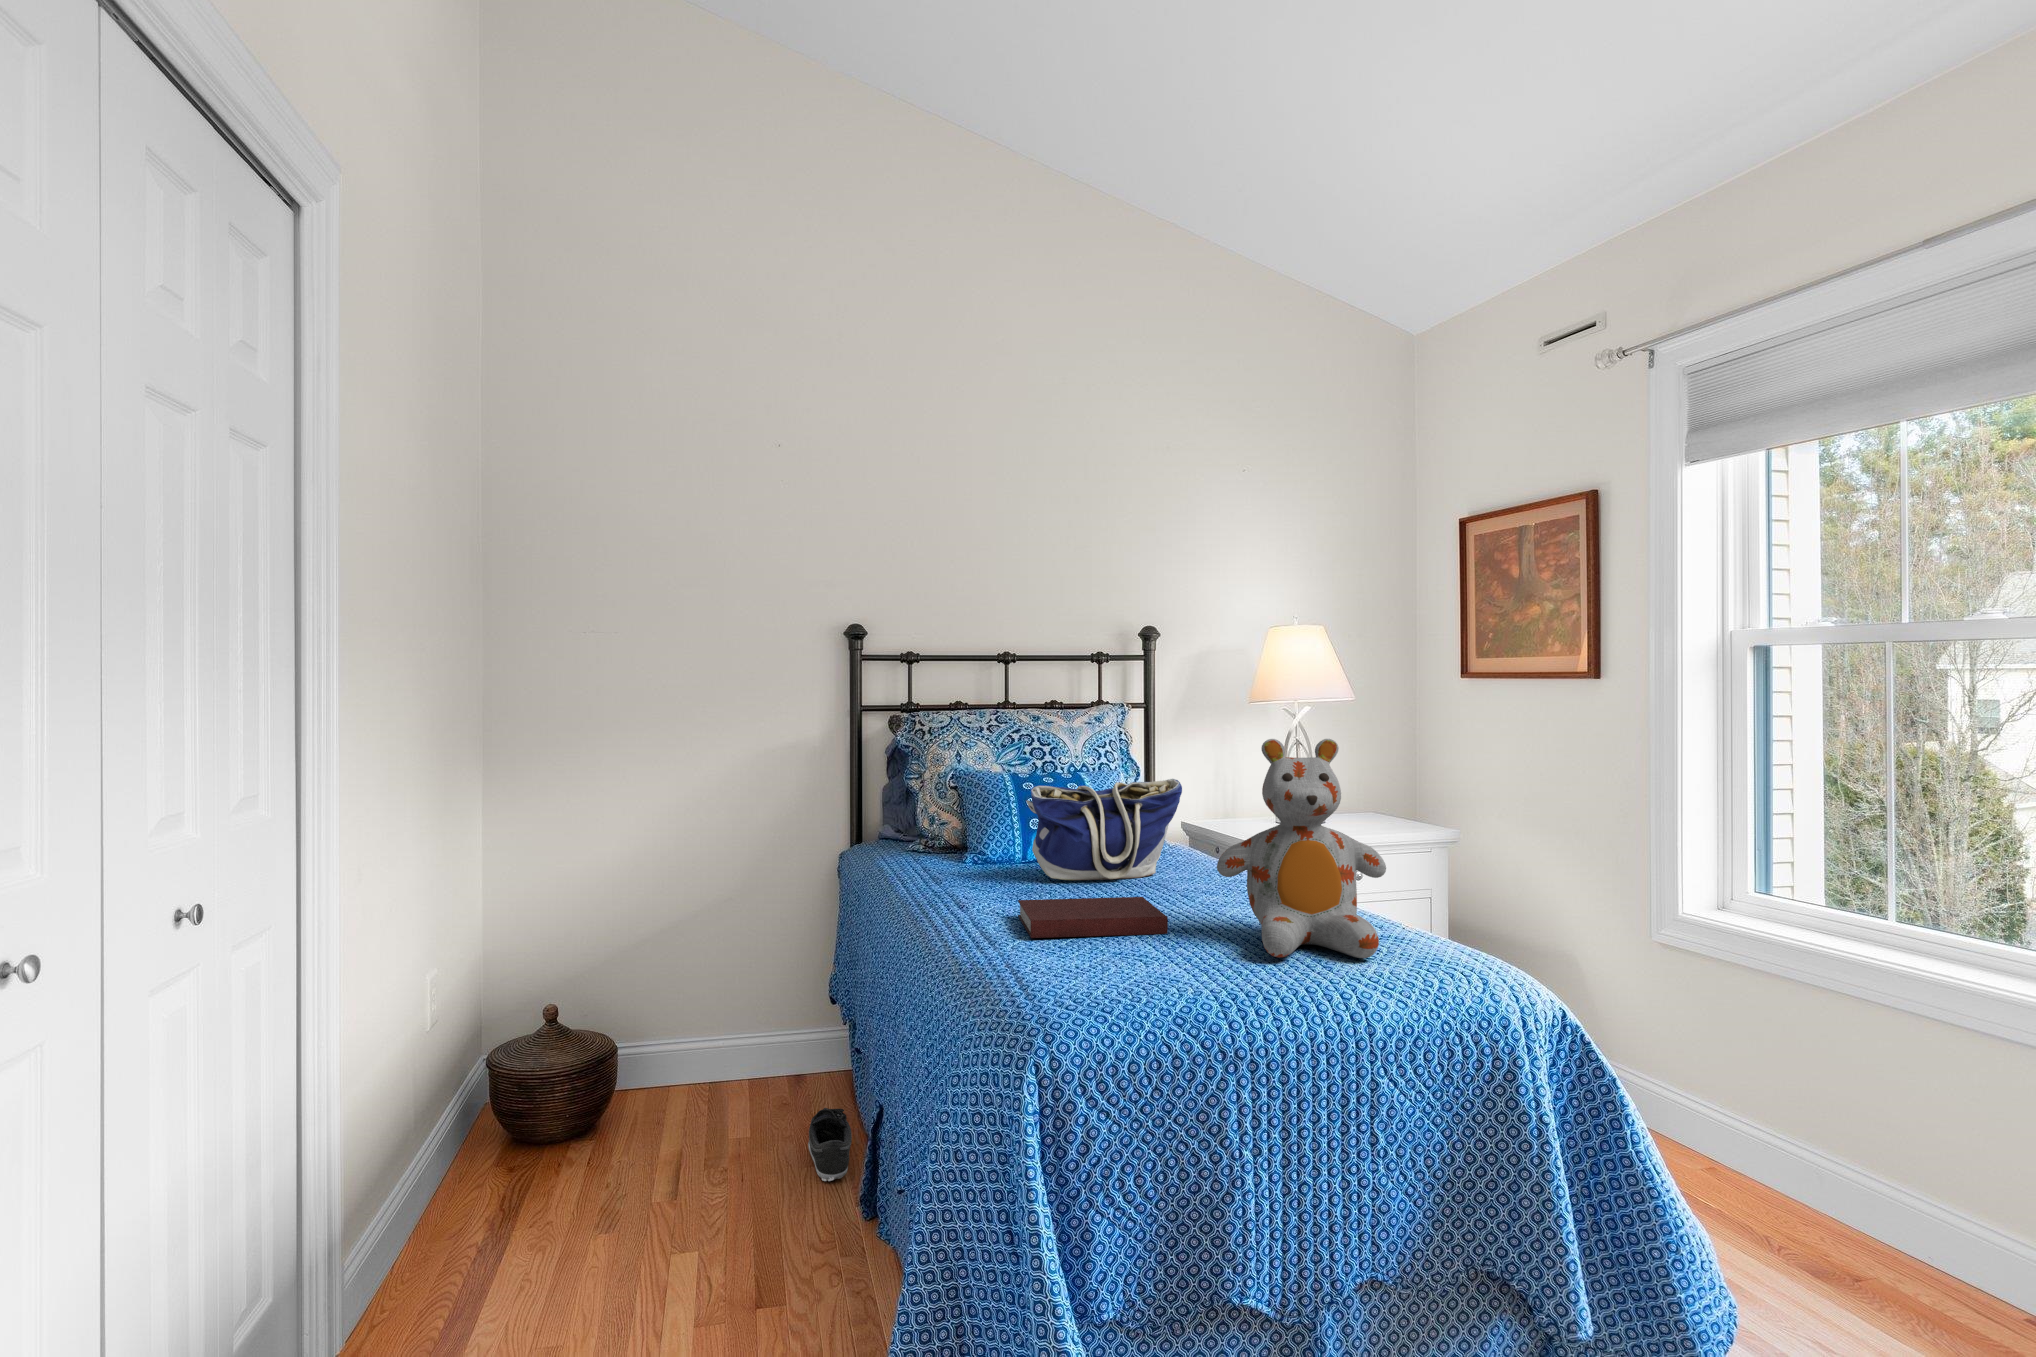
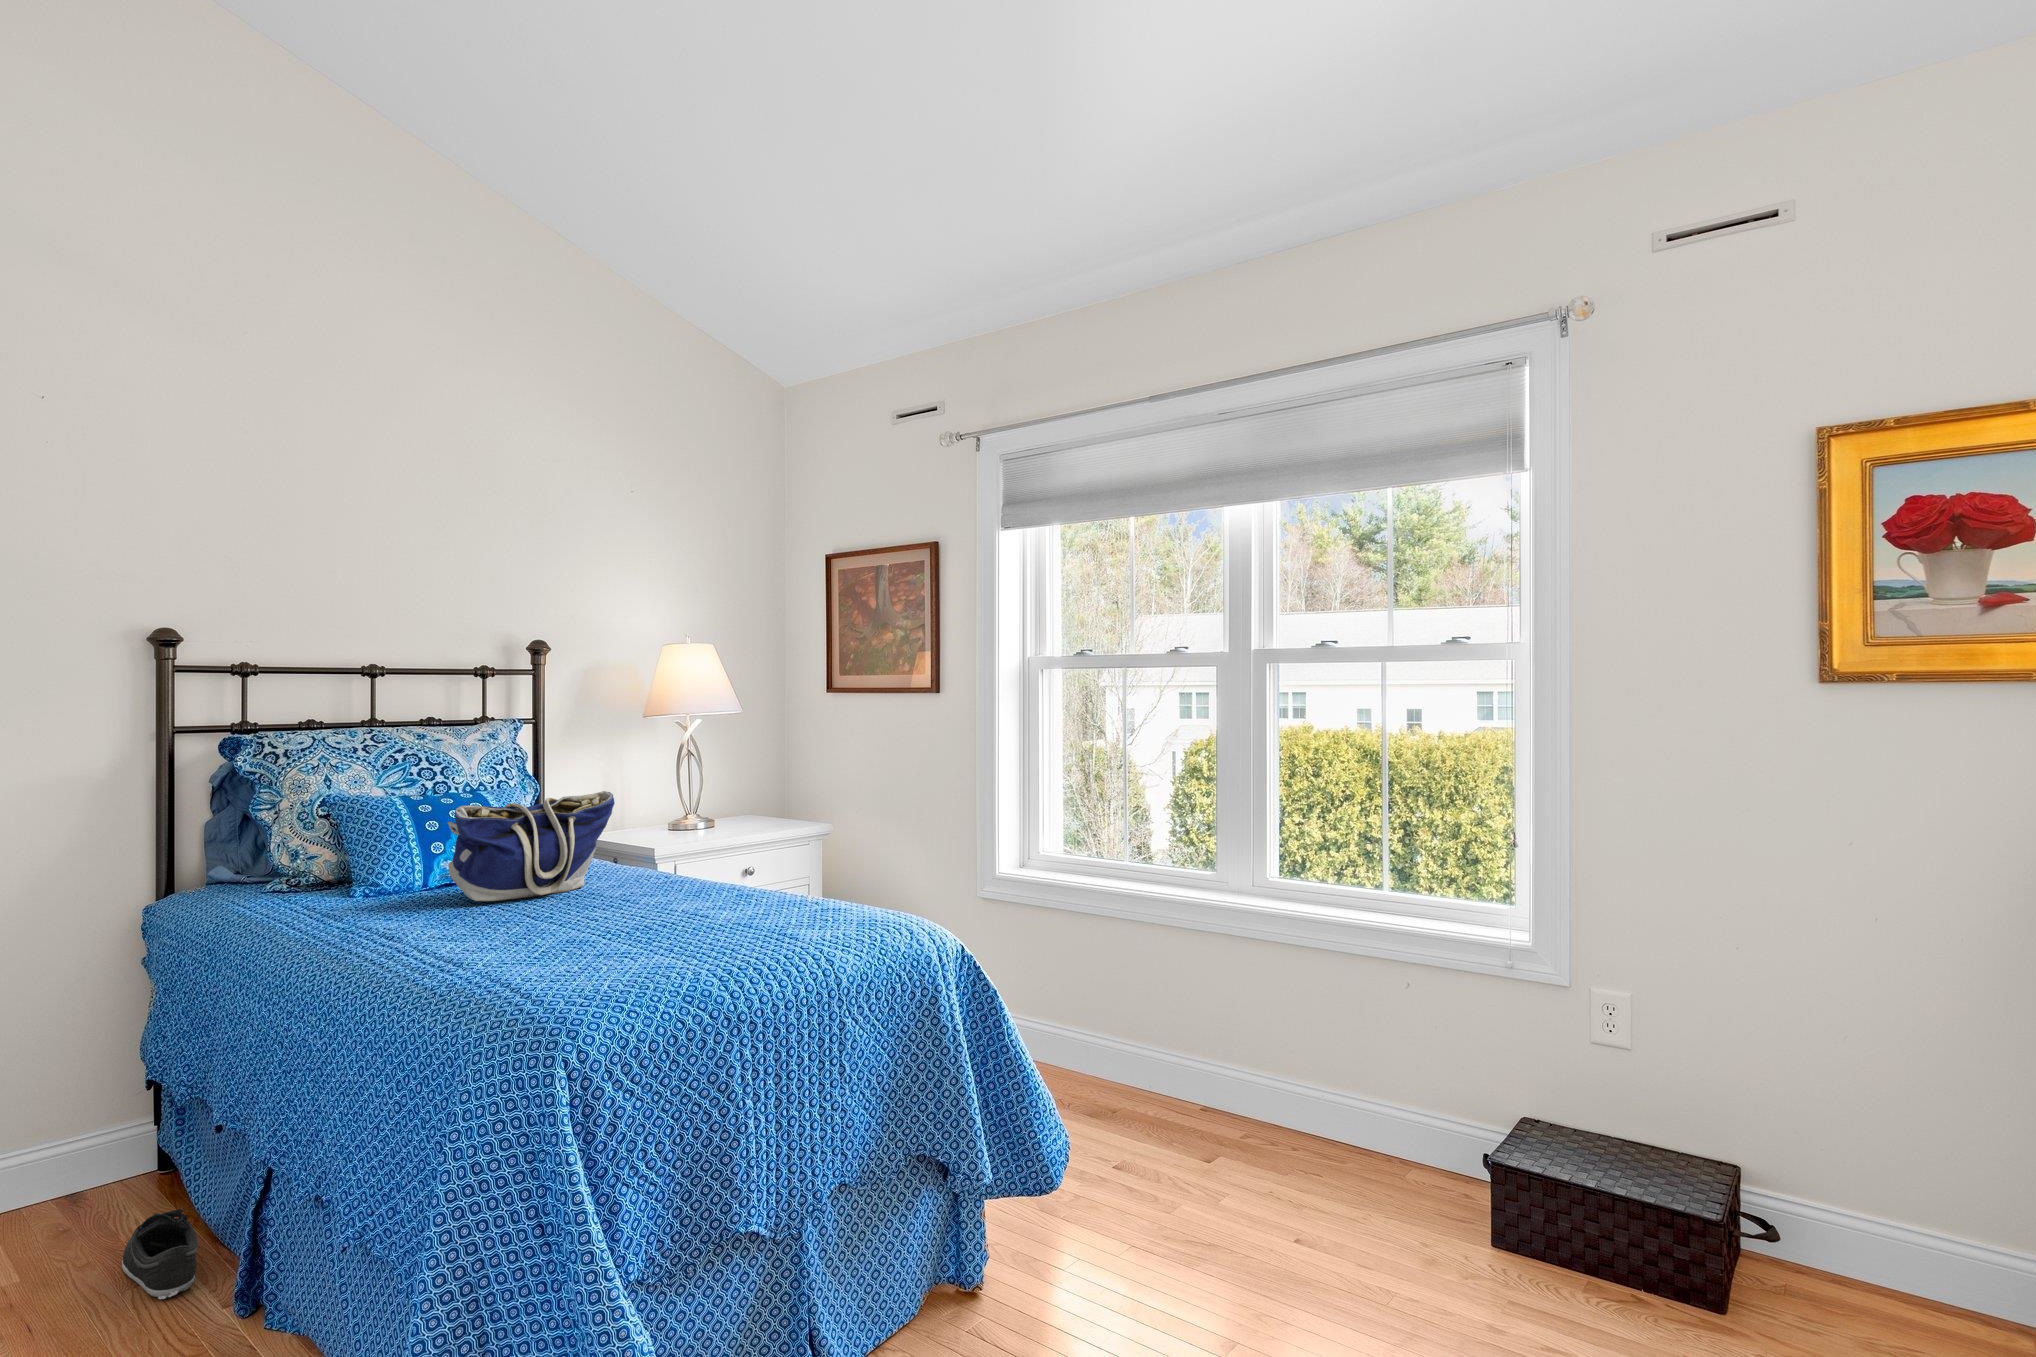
stuffed bear: present [1217,739,1386,958] -> none [684,746,830,938]
notebook: present [1018,897,1168,938] -> none [463,905,634,956]

